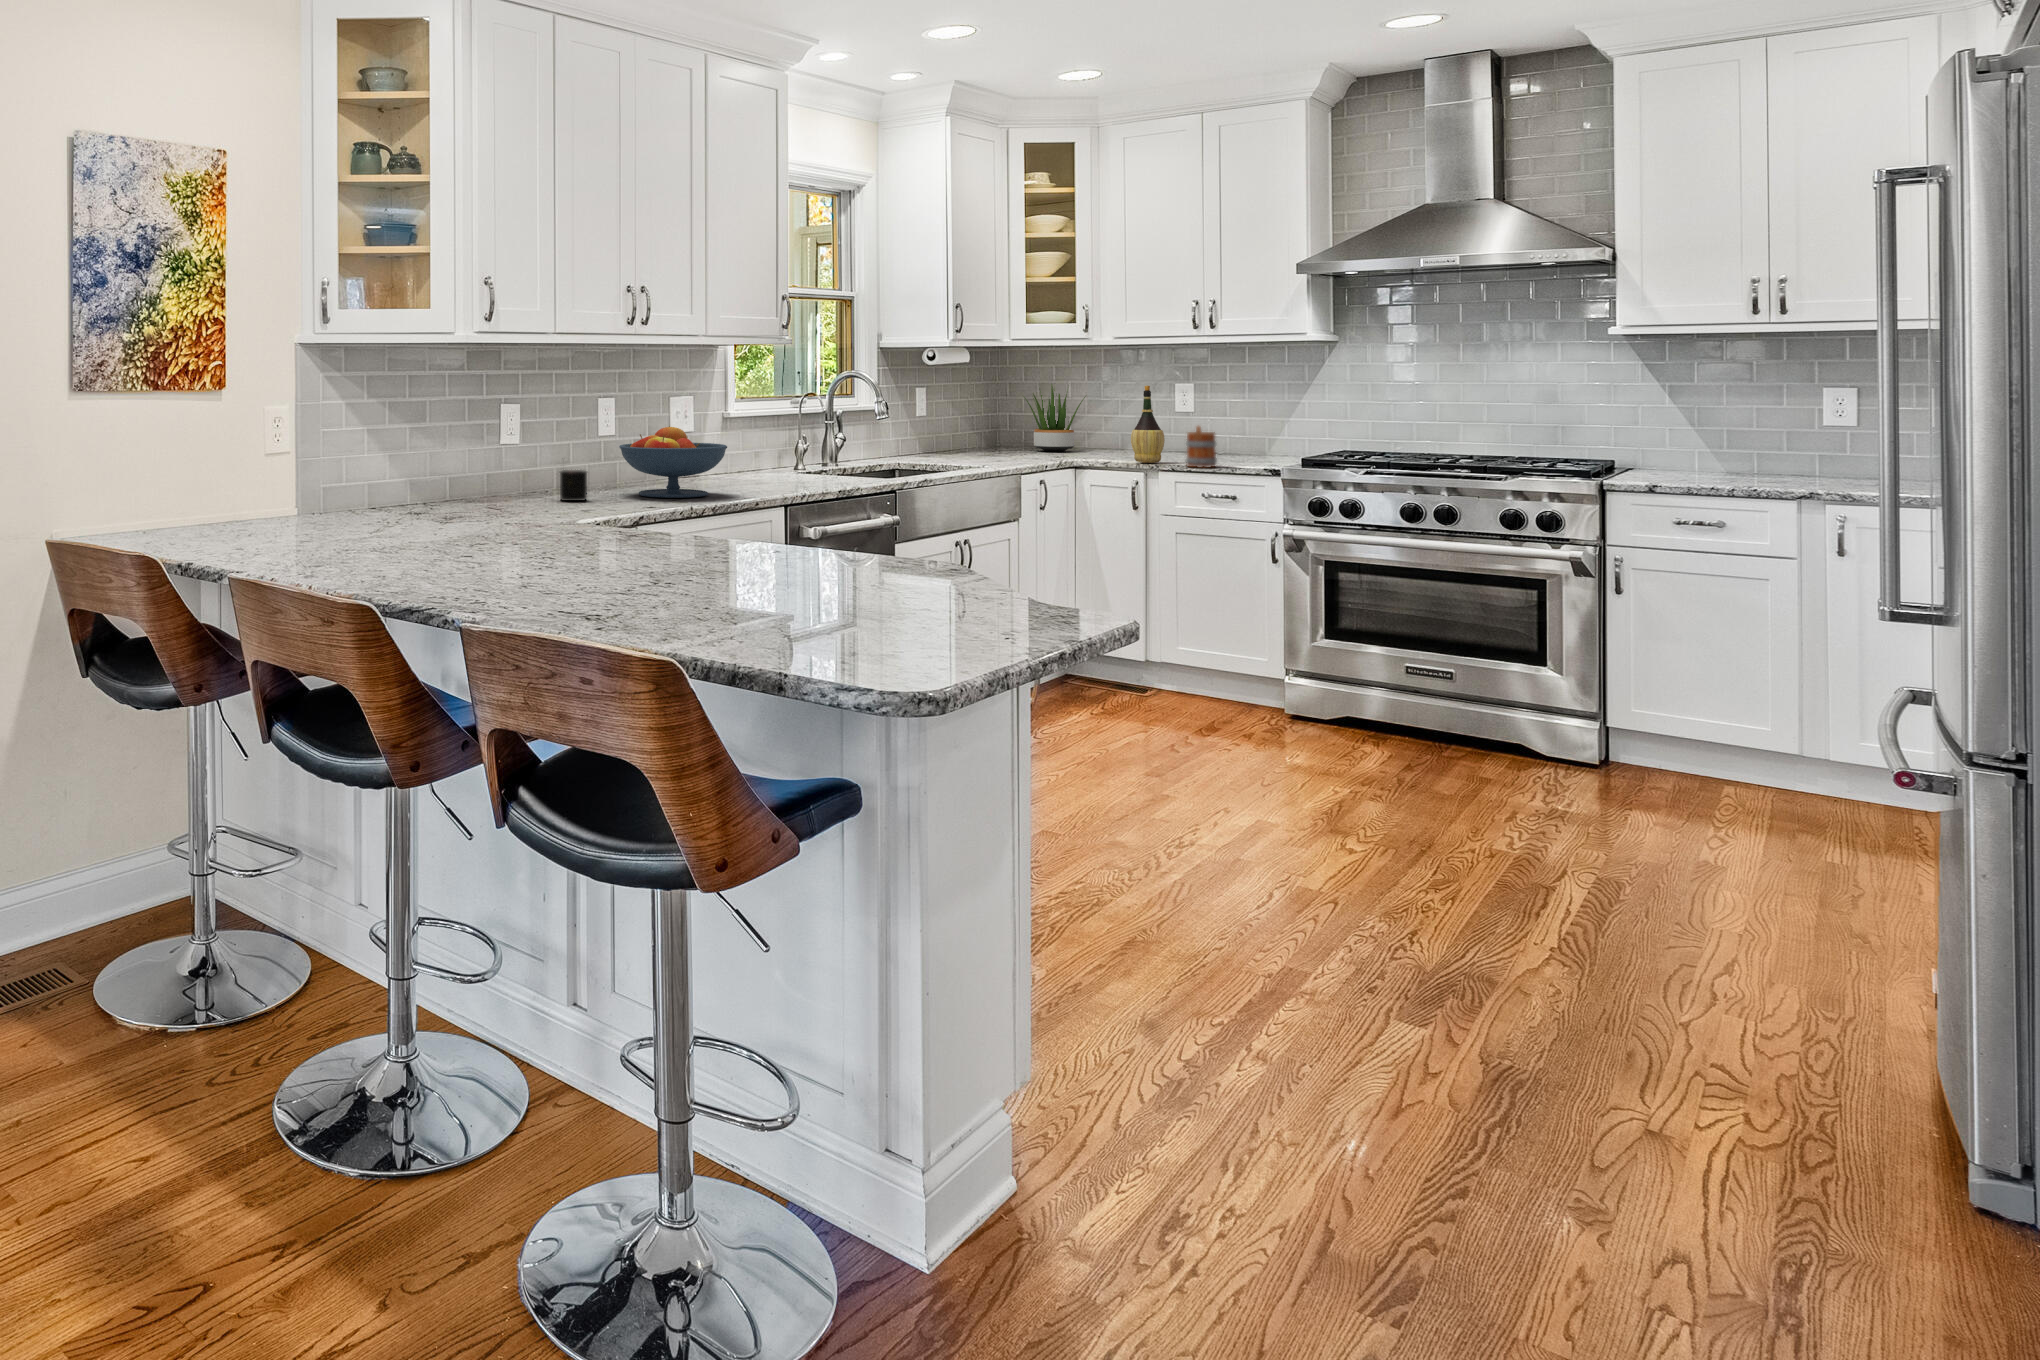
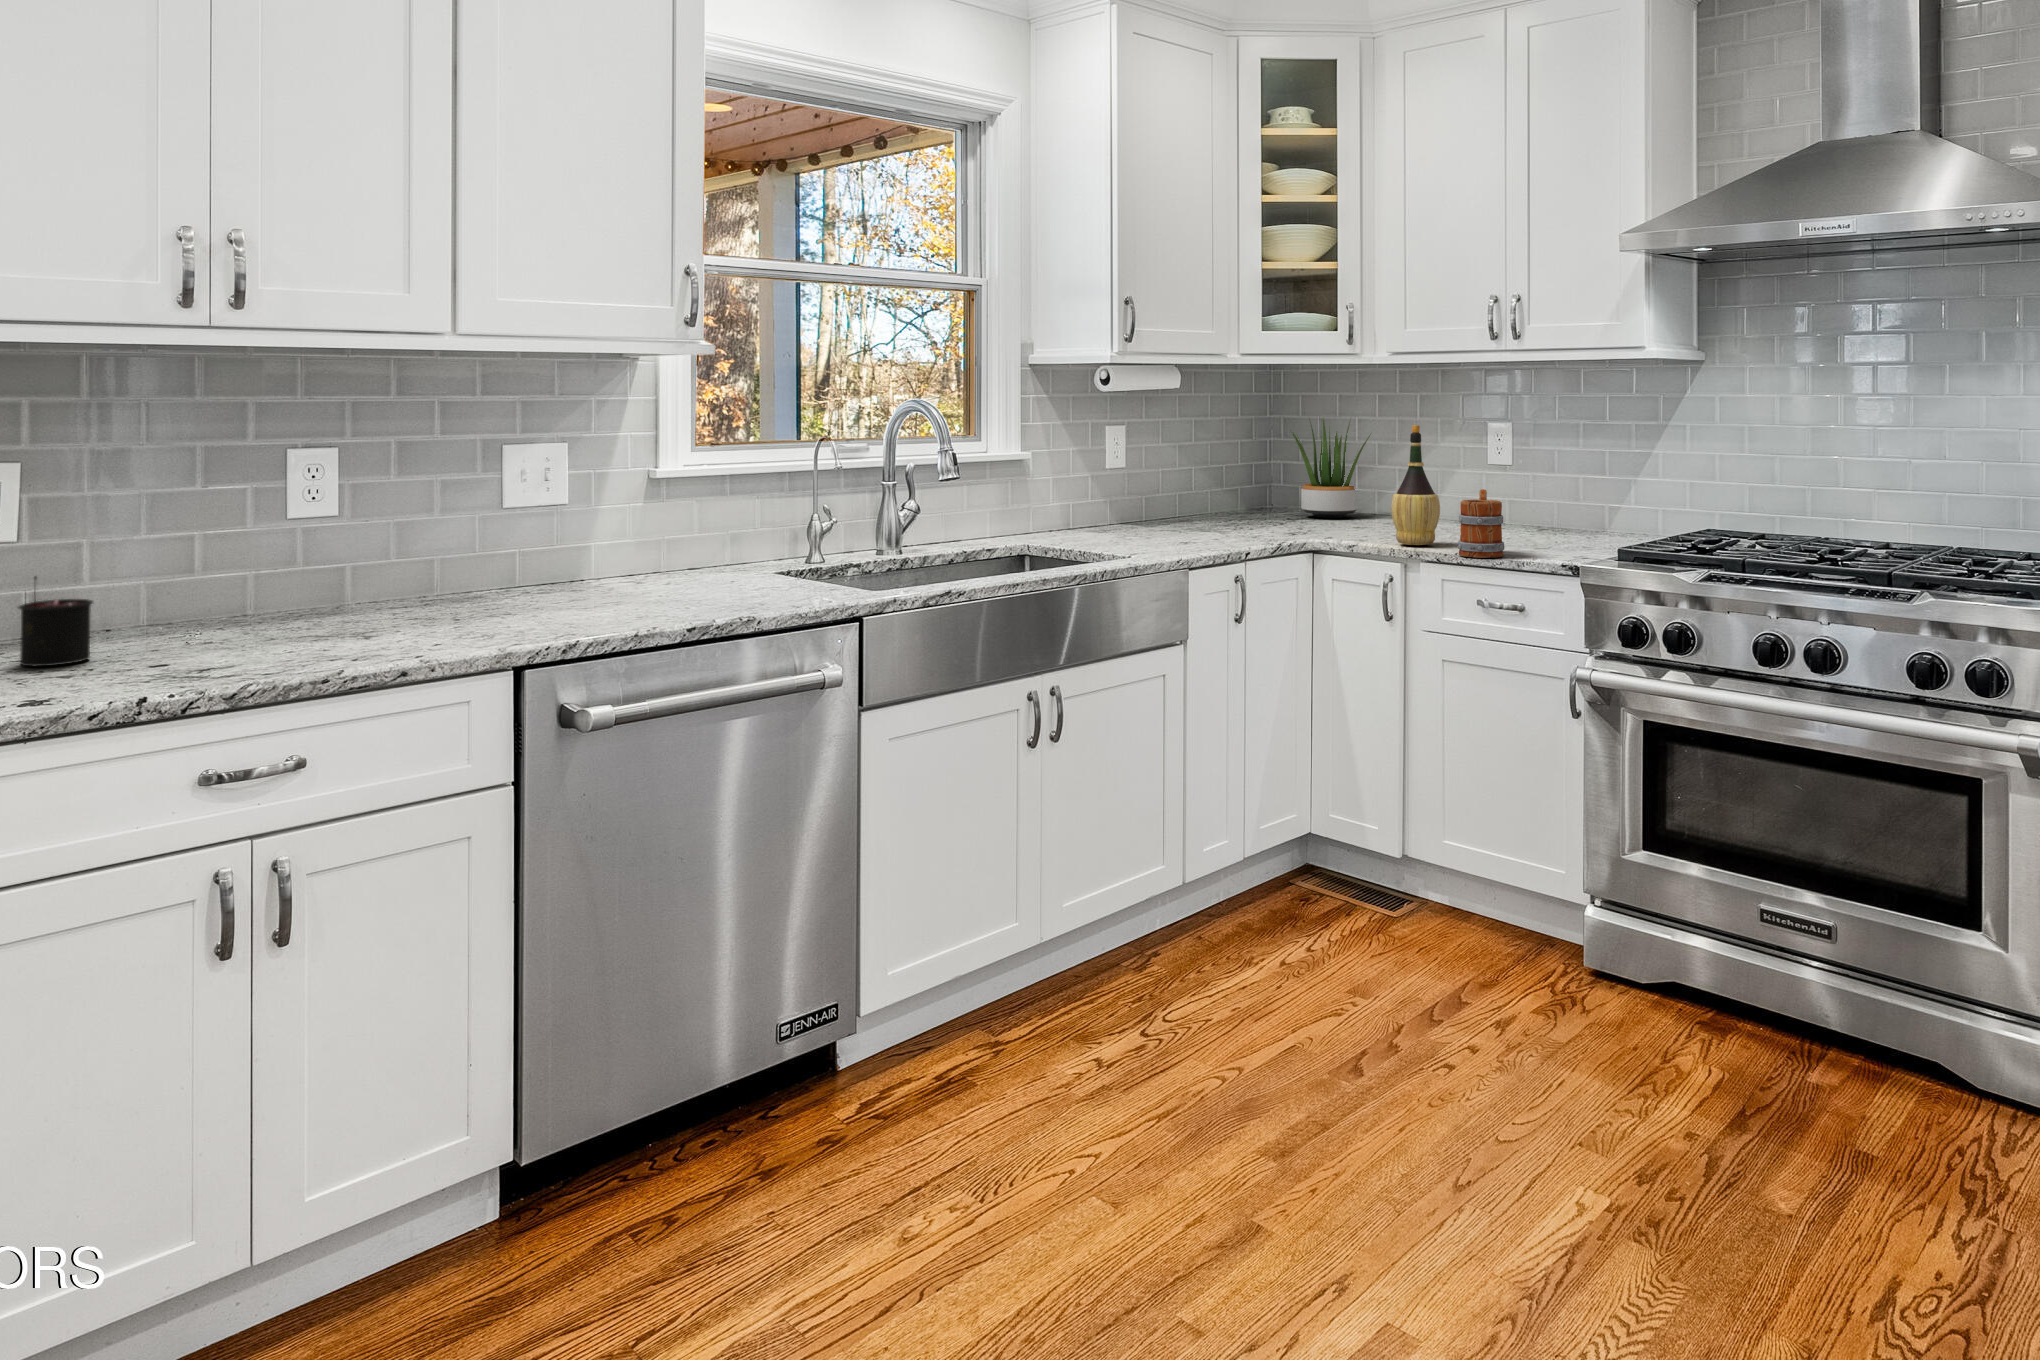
fruit bowl: present [619,426,727,498] -> none [205,504,448,653]

